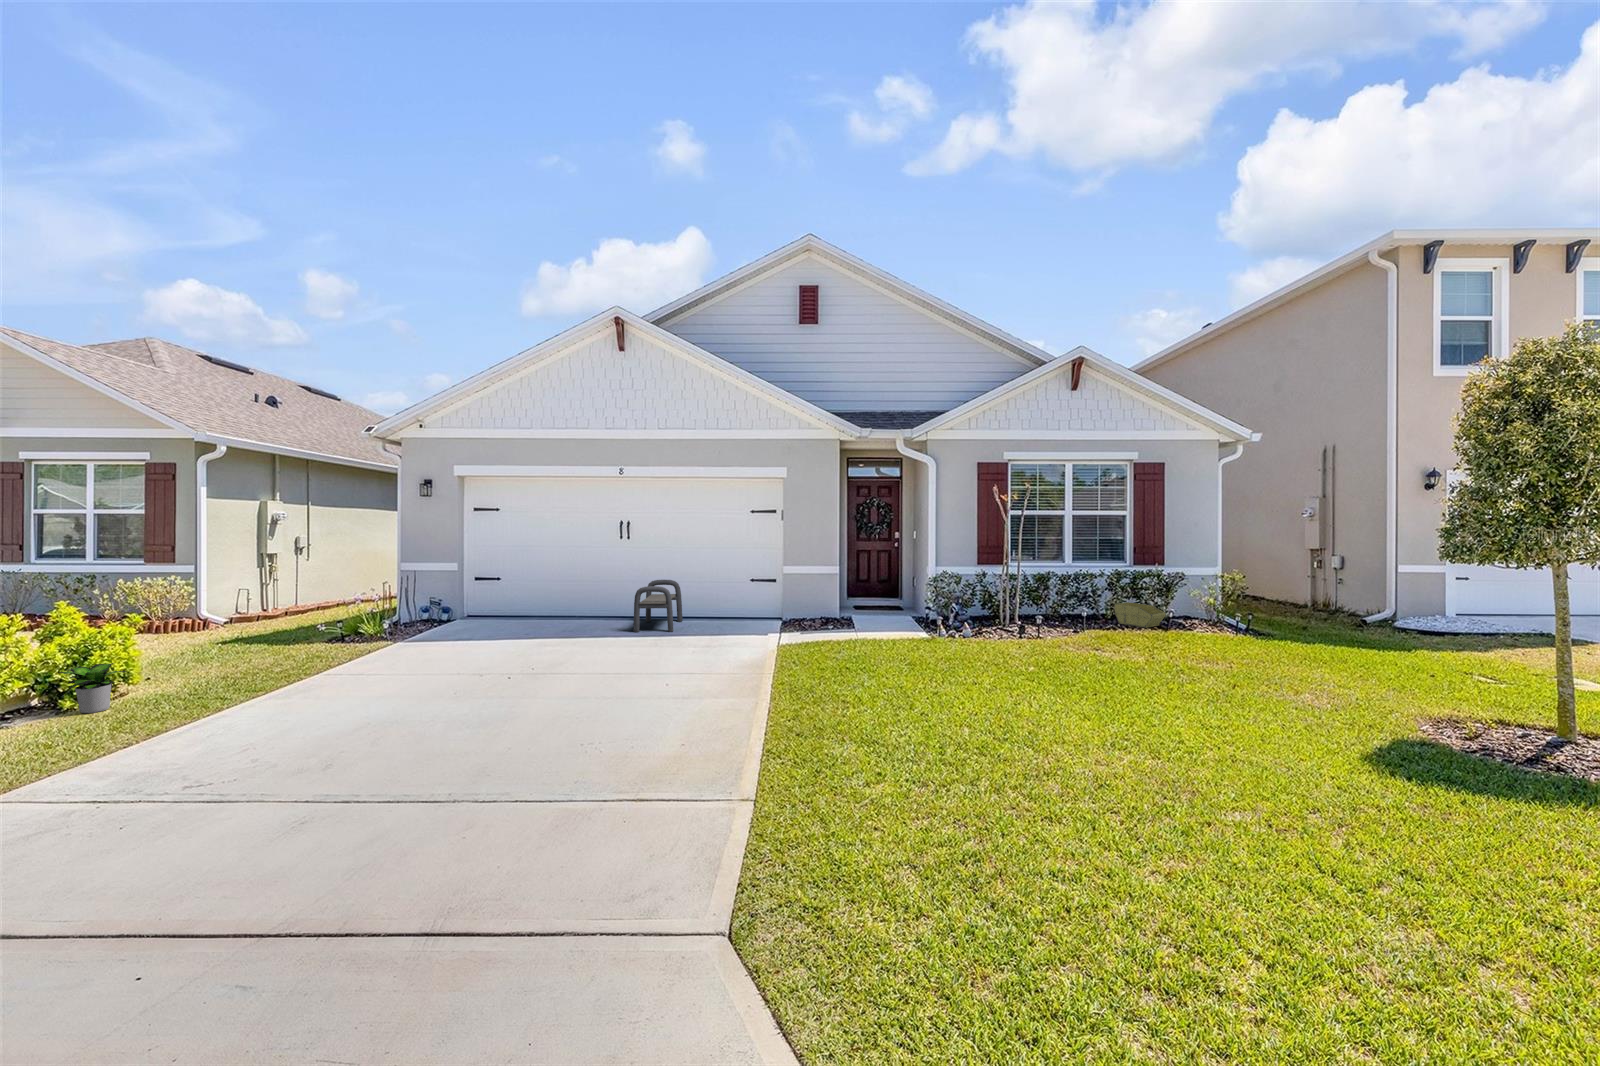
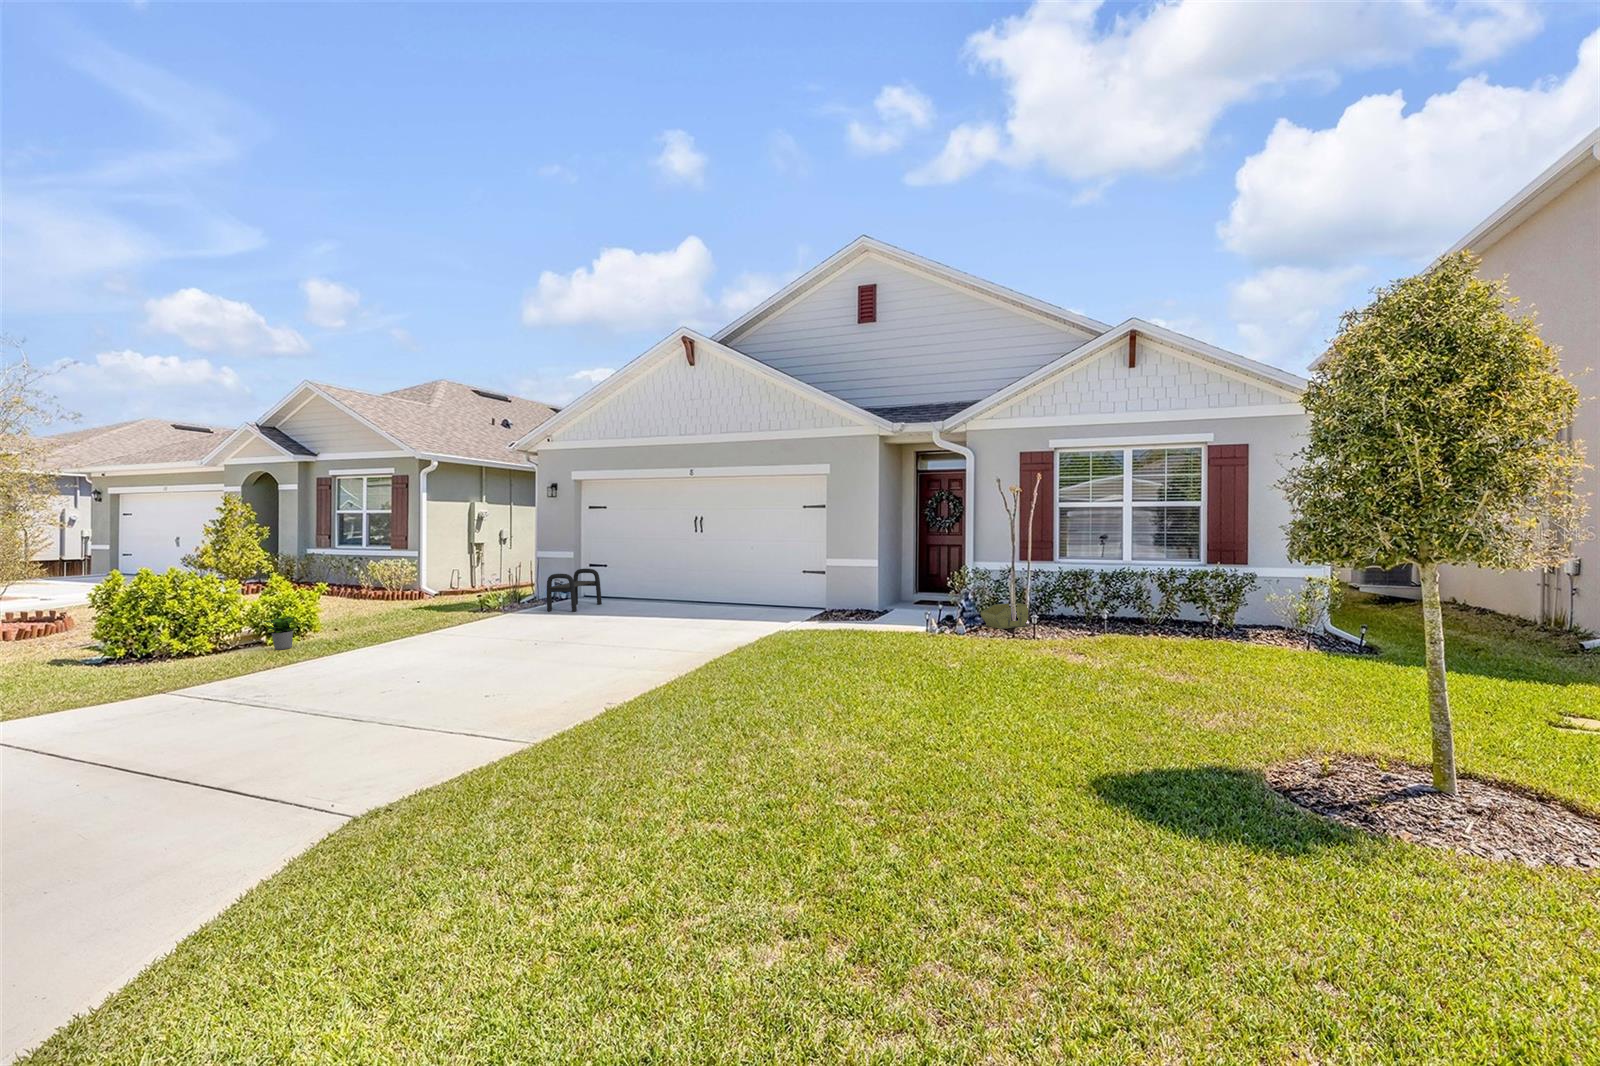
bench: present [634,580,683,632] -> present [547,569,602,612]
storage bin: present [1114,602,1166,628] -> present [981,603,1028,629]

